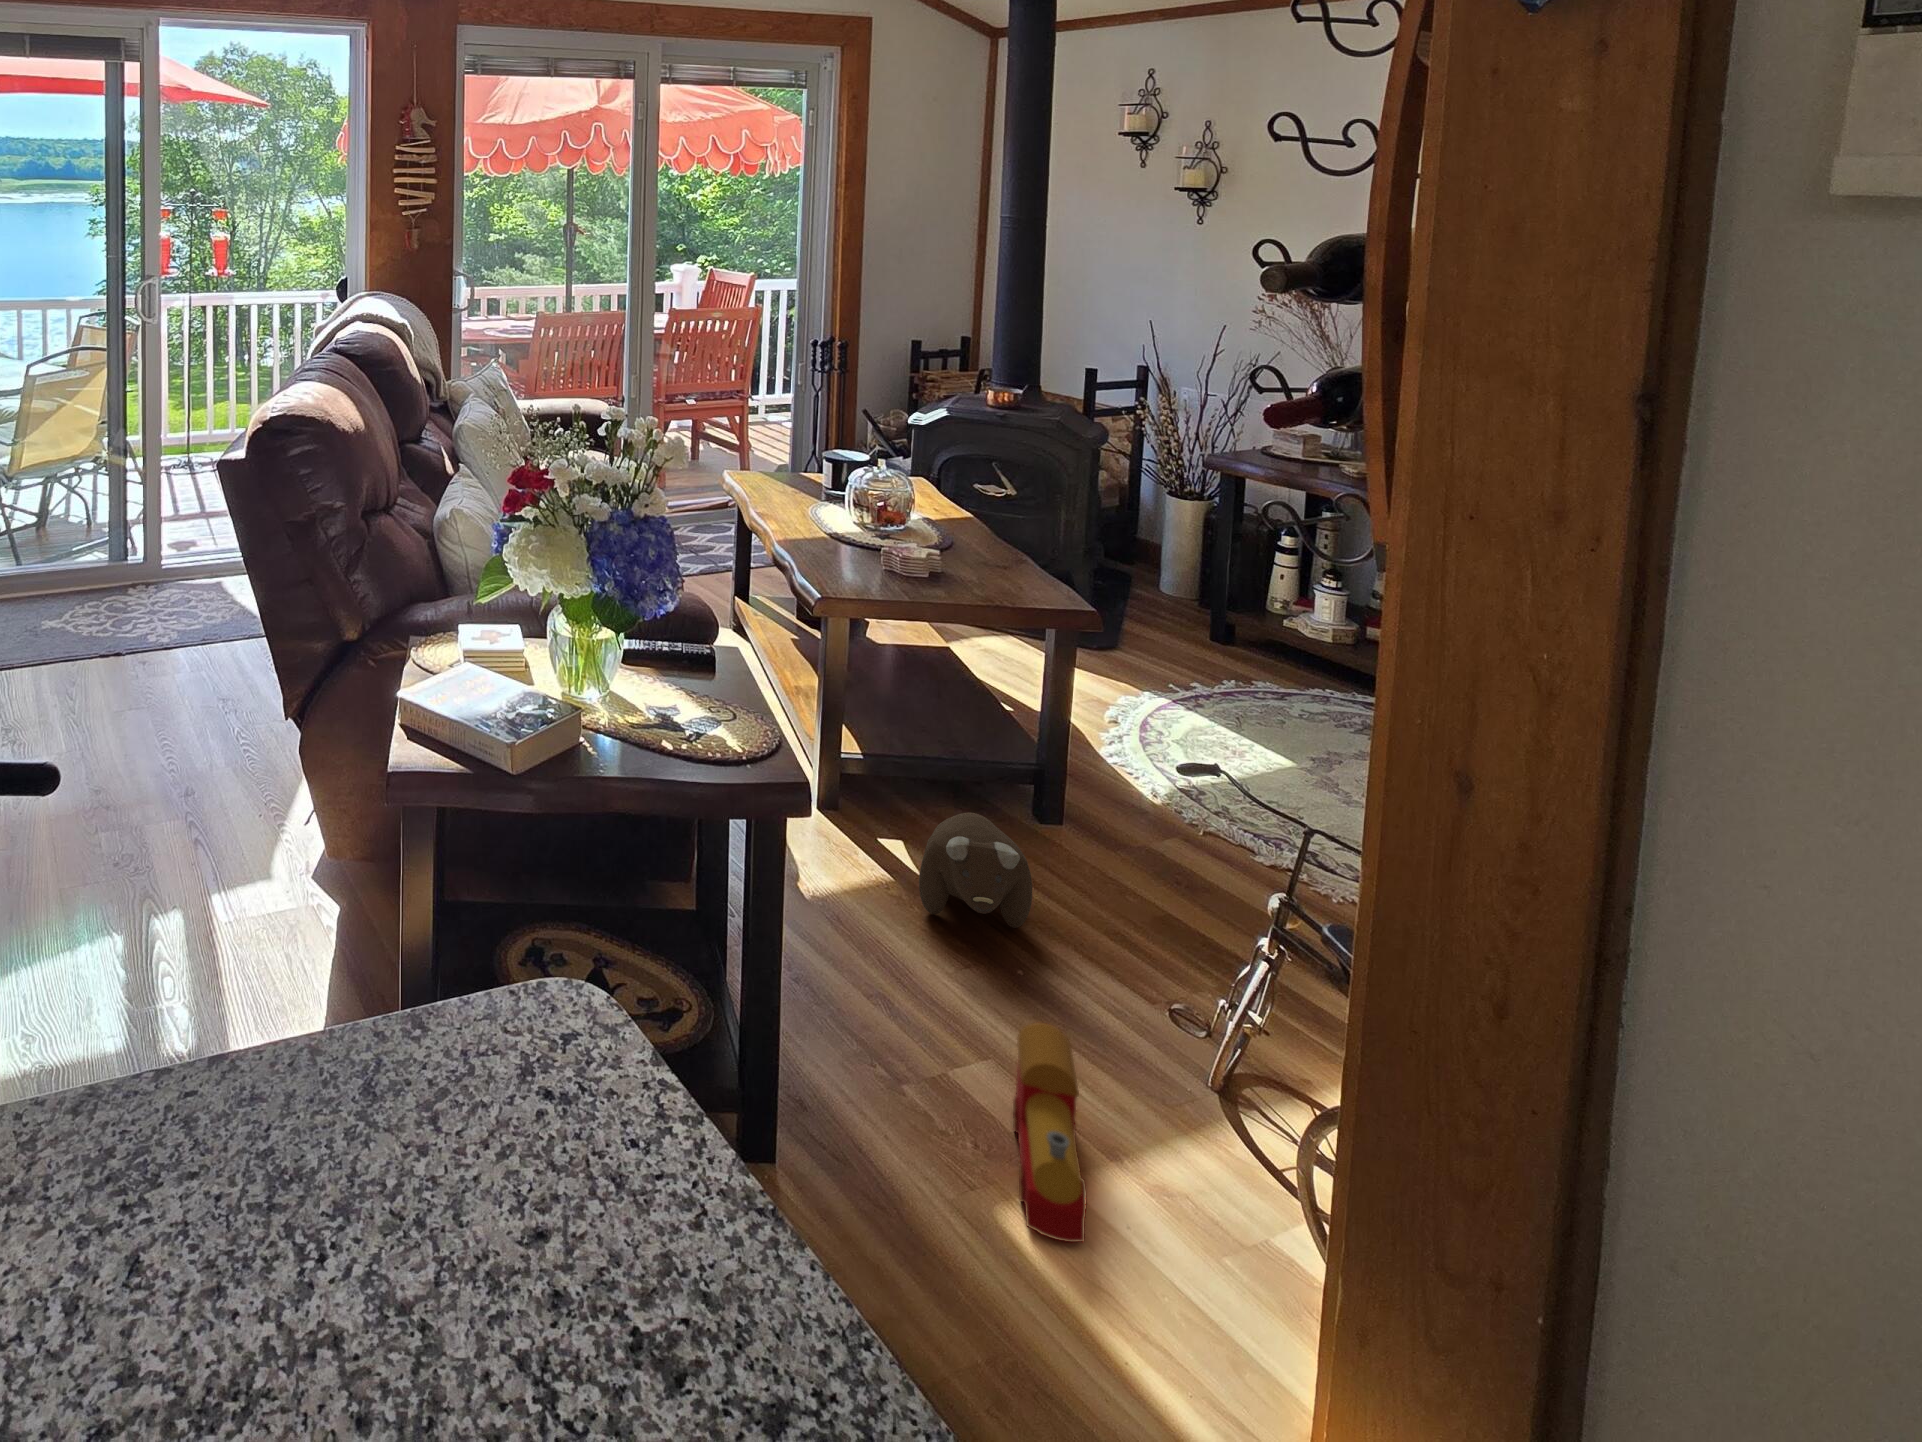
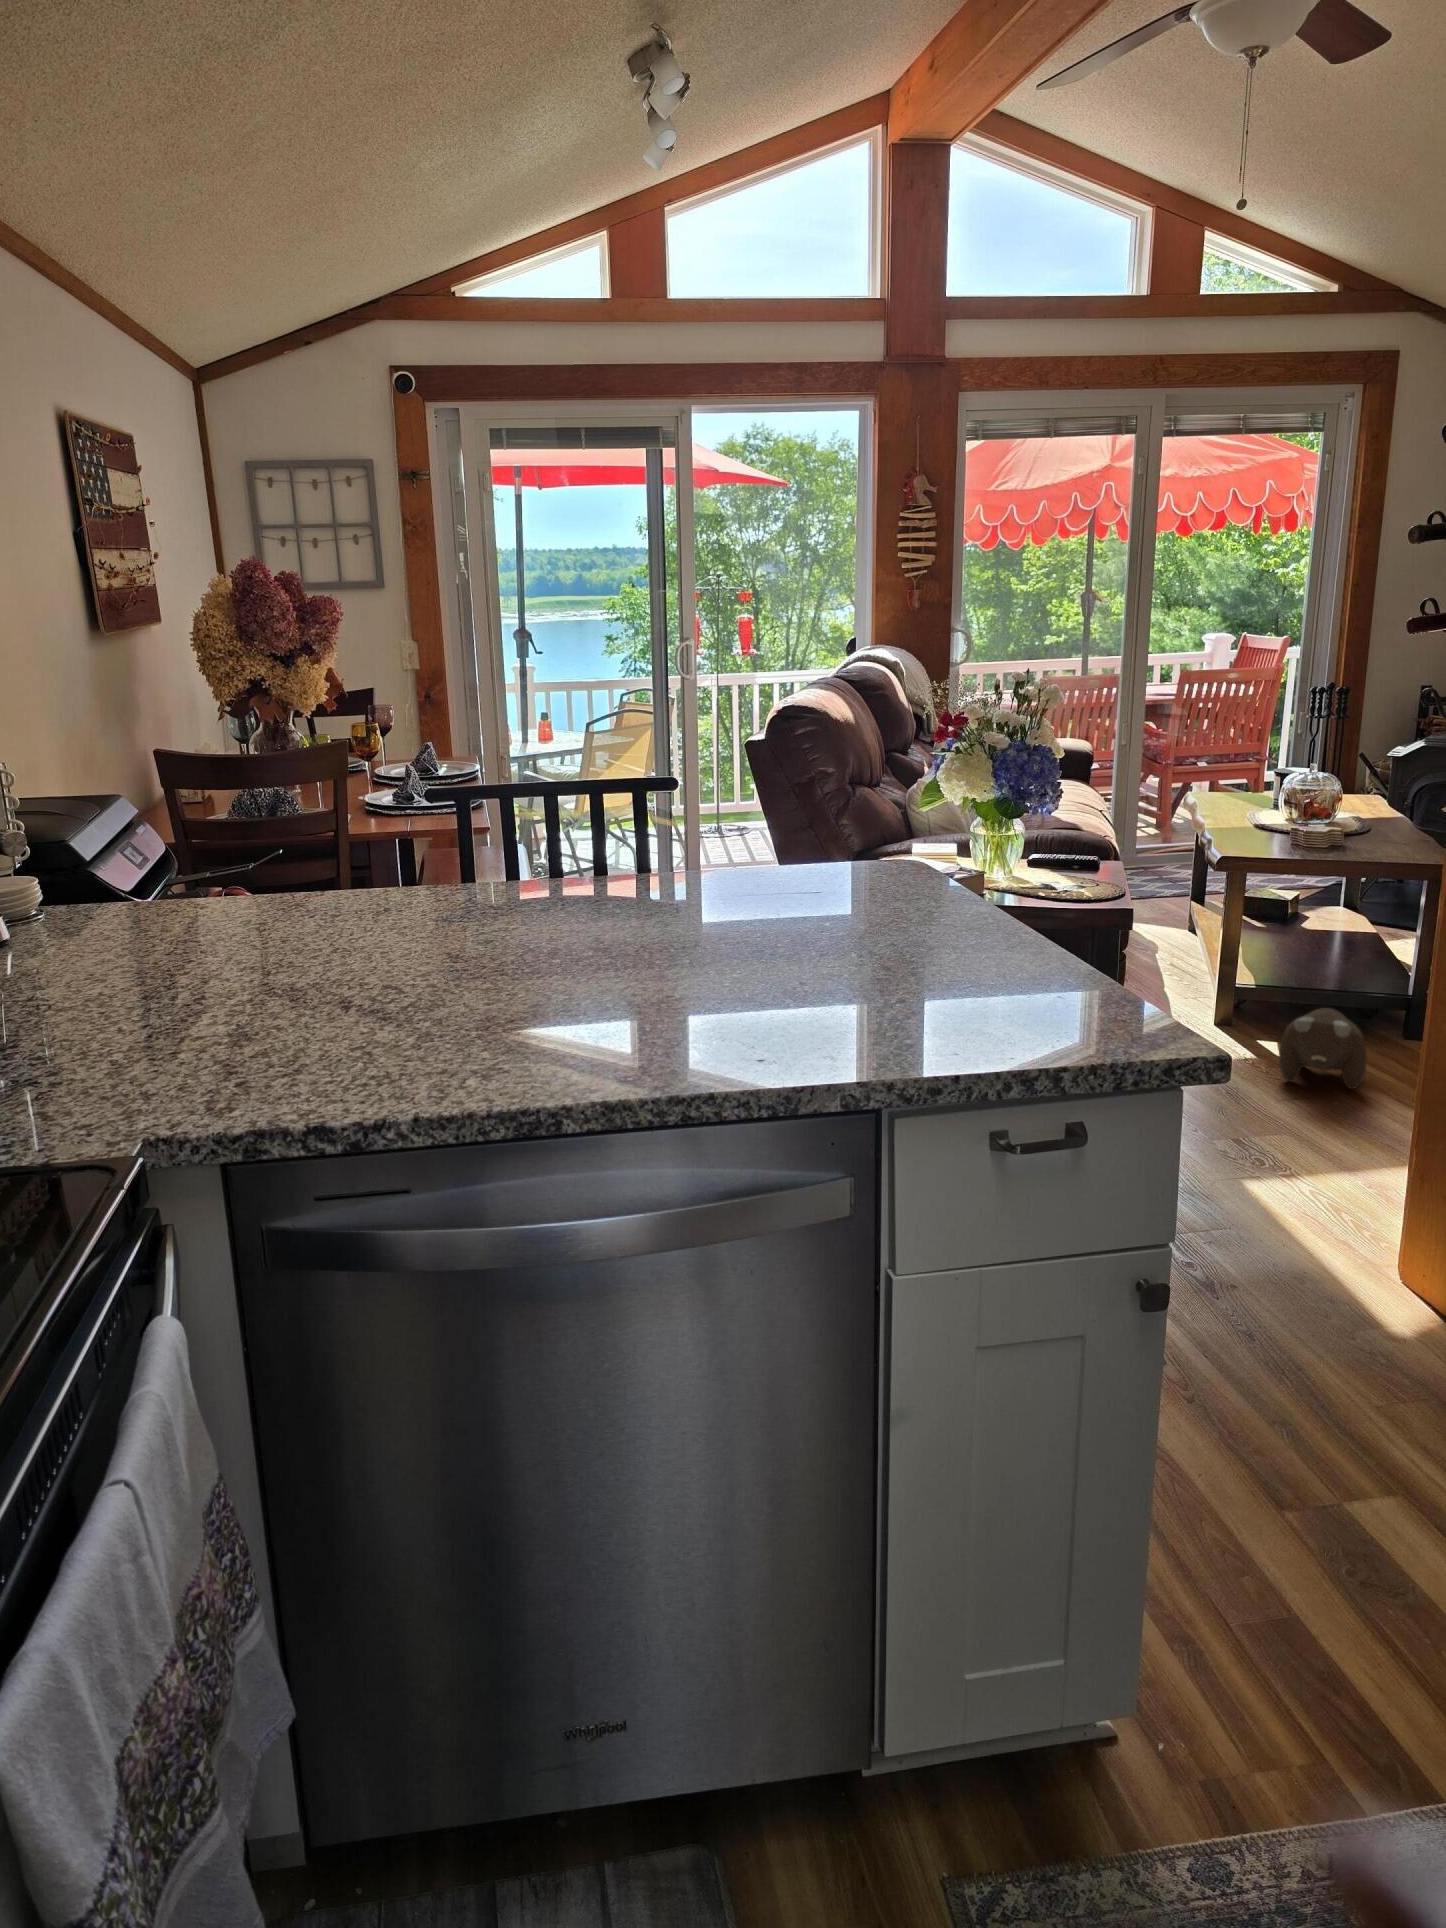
toy train: present [1013,1023,1087,1243] -> none [1279,1106,1342,1216]

